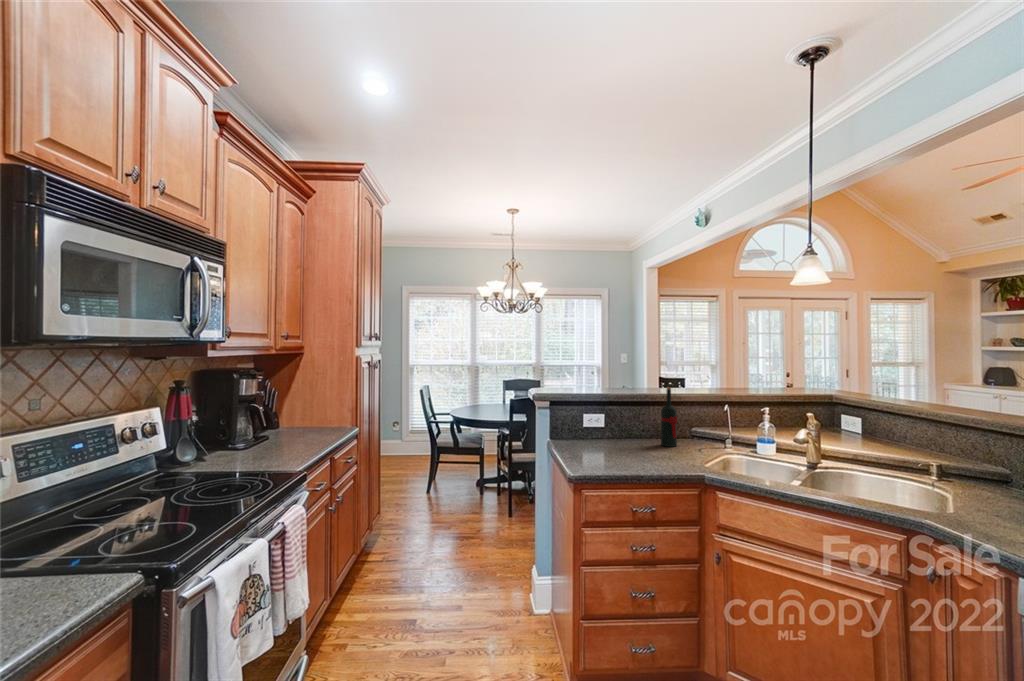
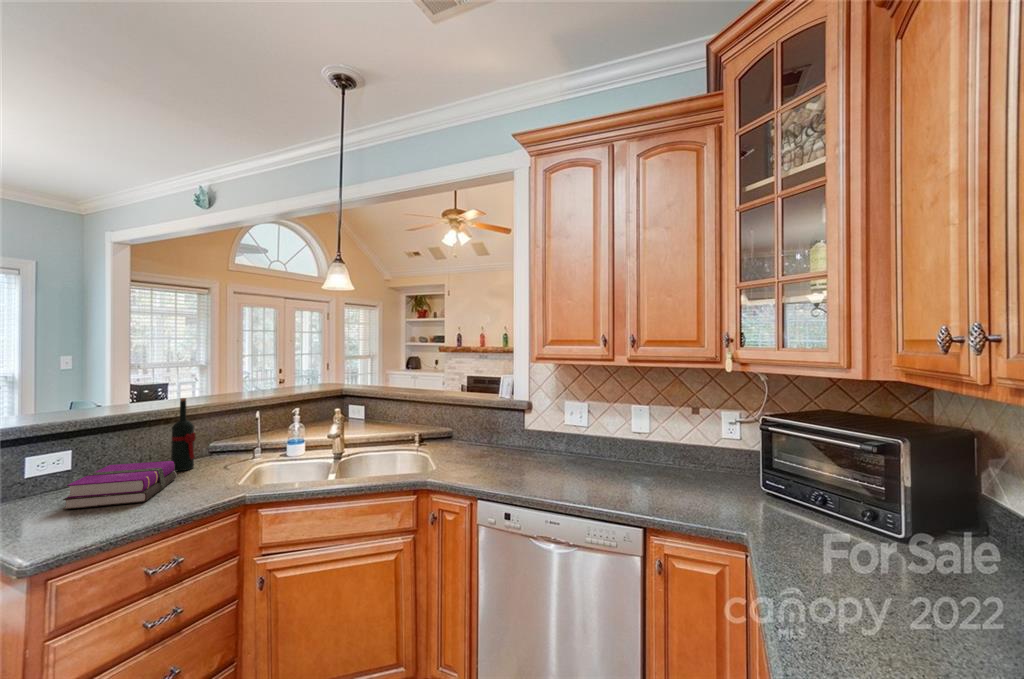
hardback book: none [592,431,661,461] -> present [63,461,177,510]

